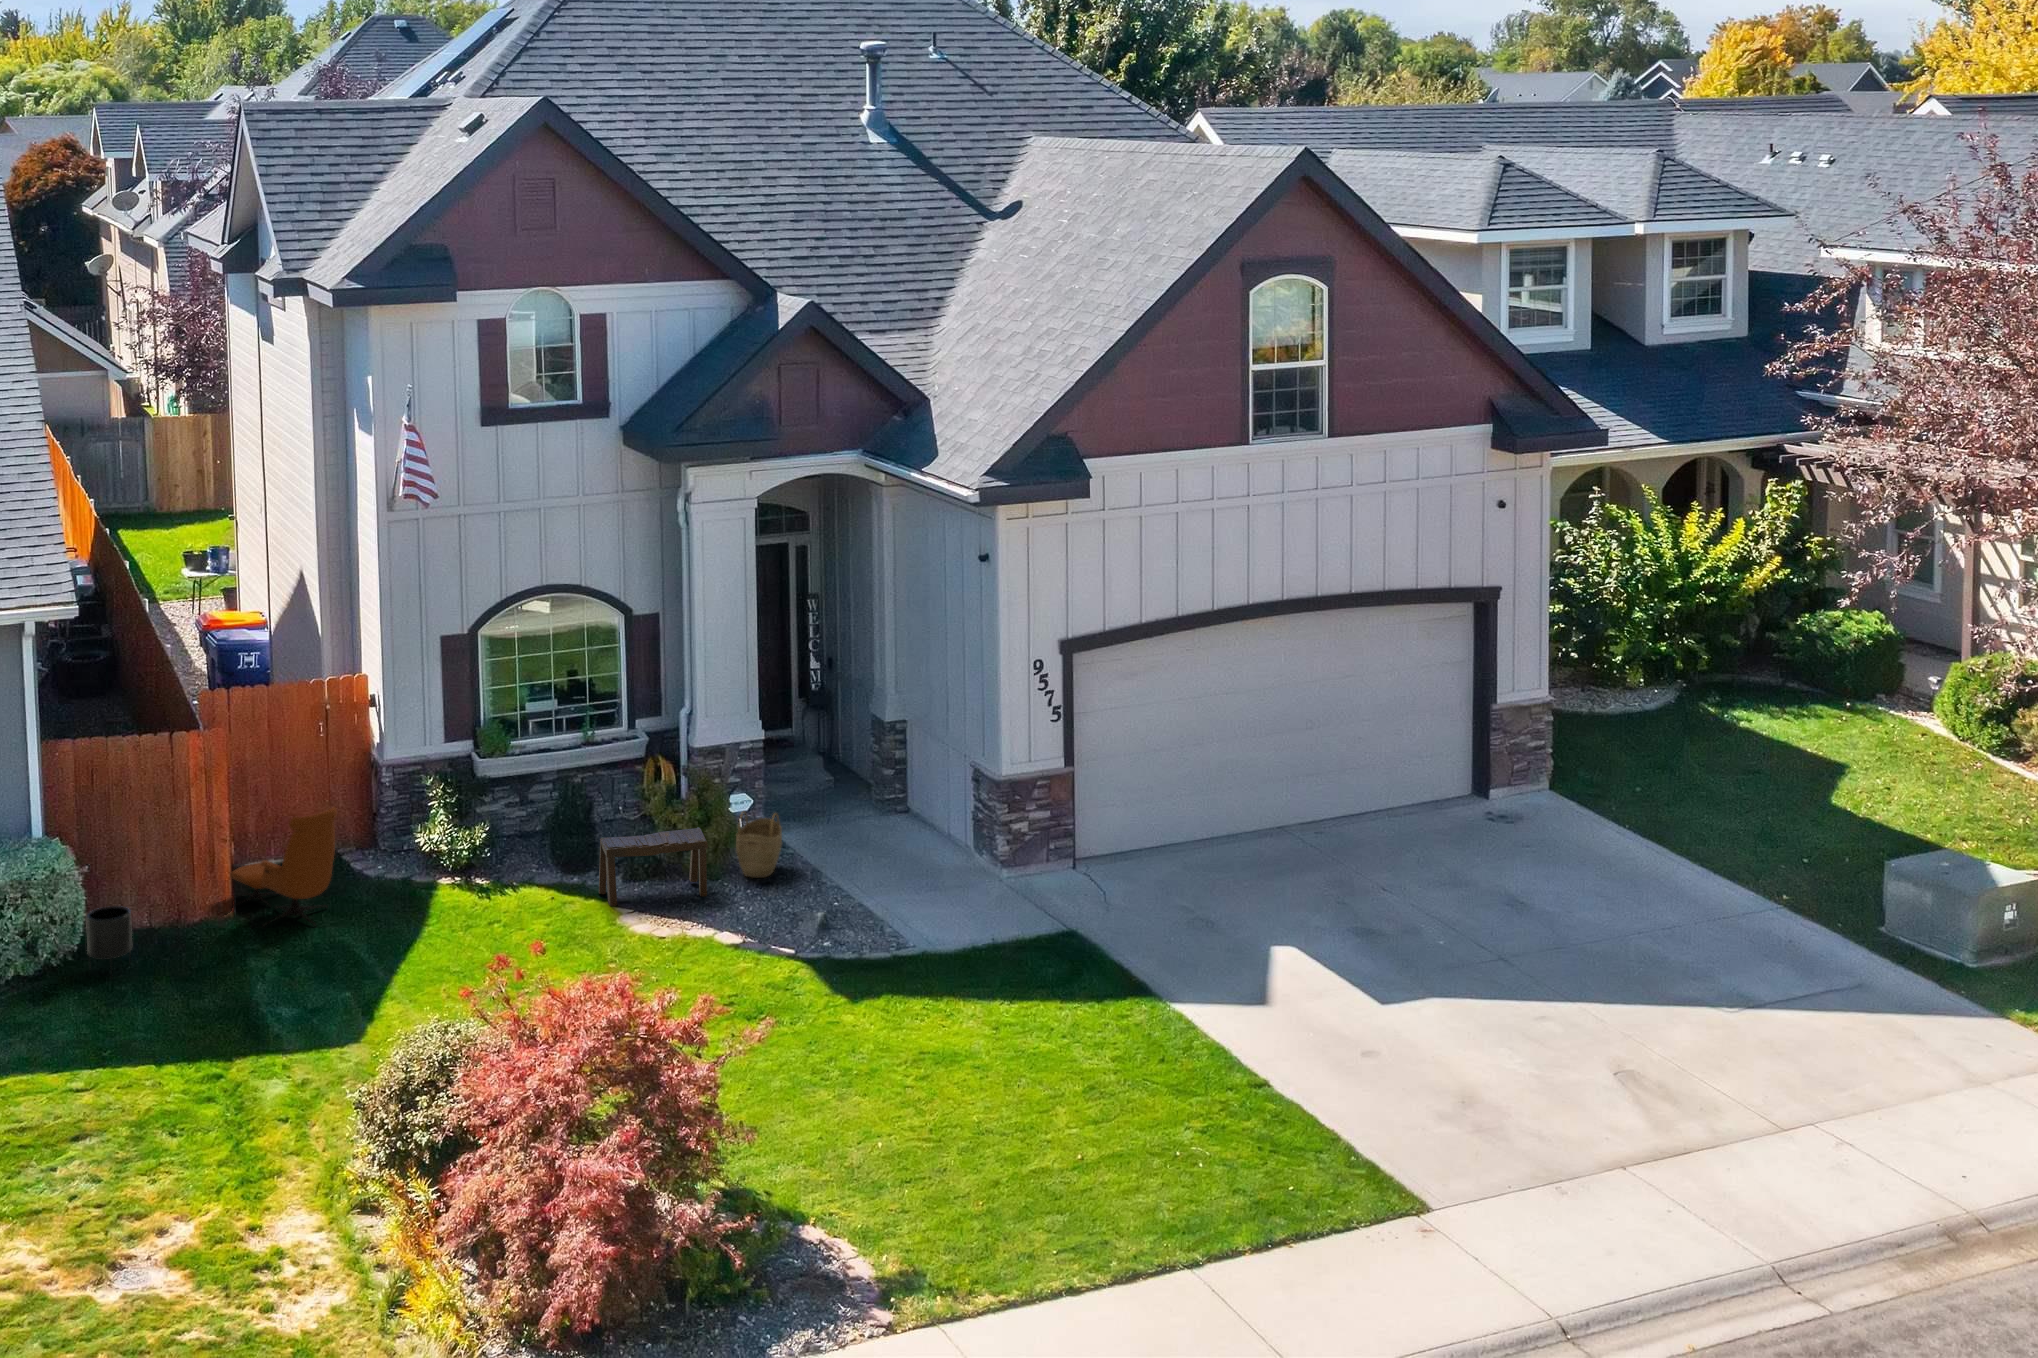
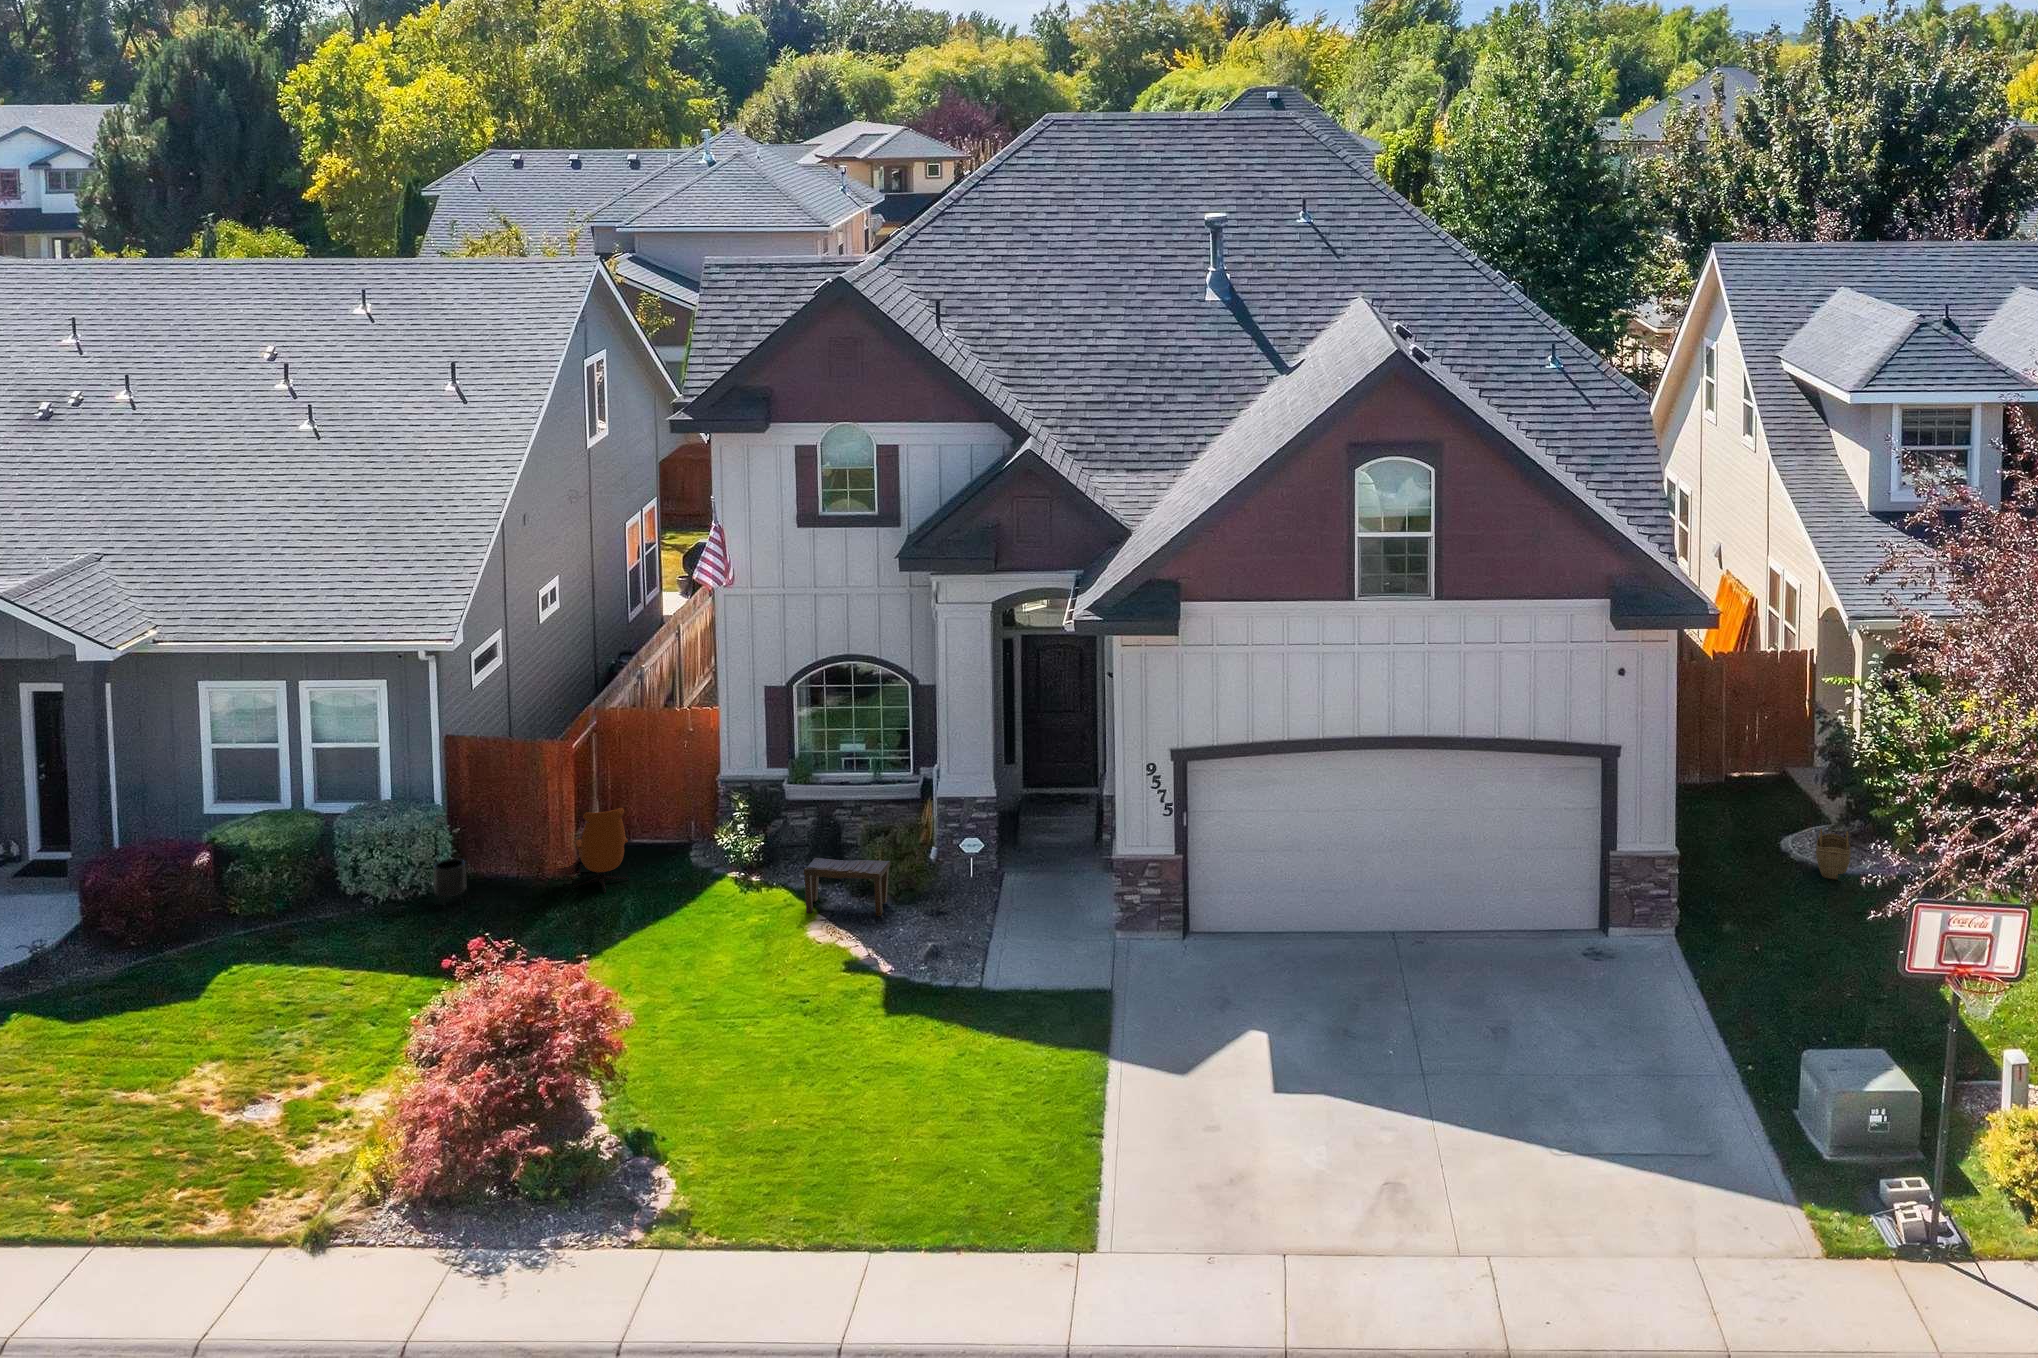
woven basket: present [736,811,782,878] -> present [1816,828,1851,880]

